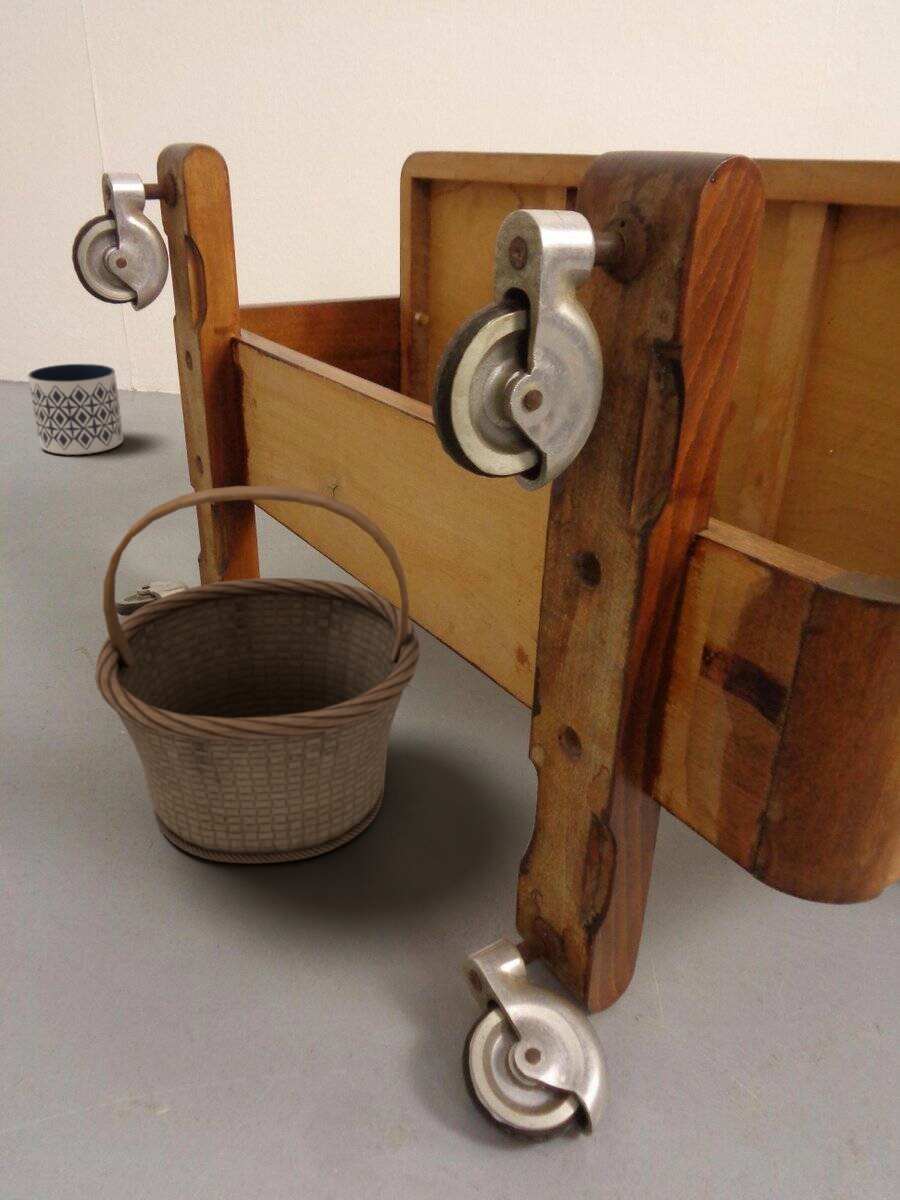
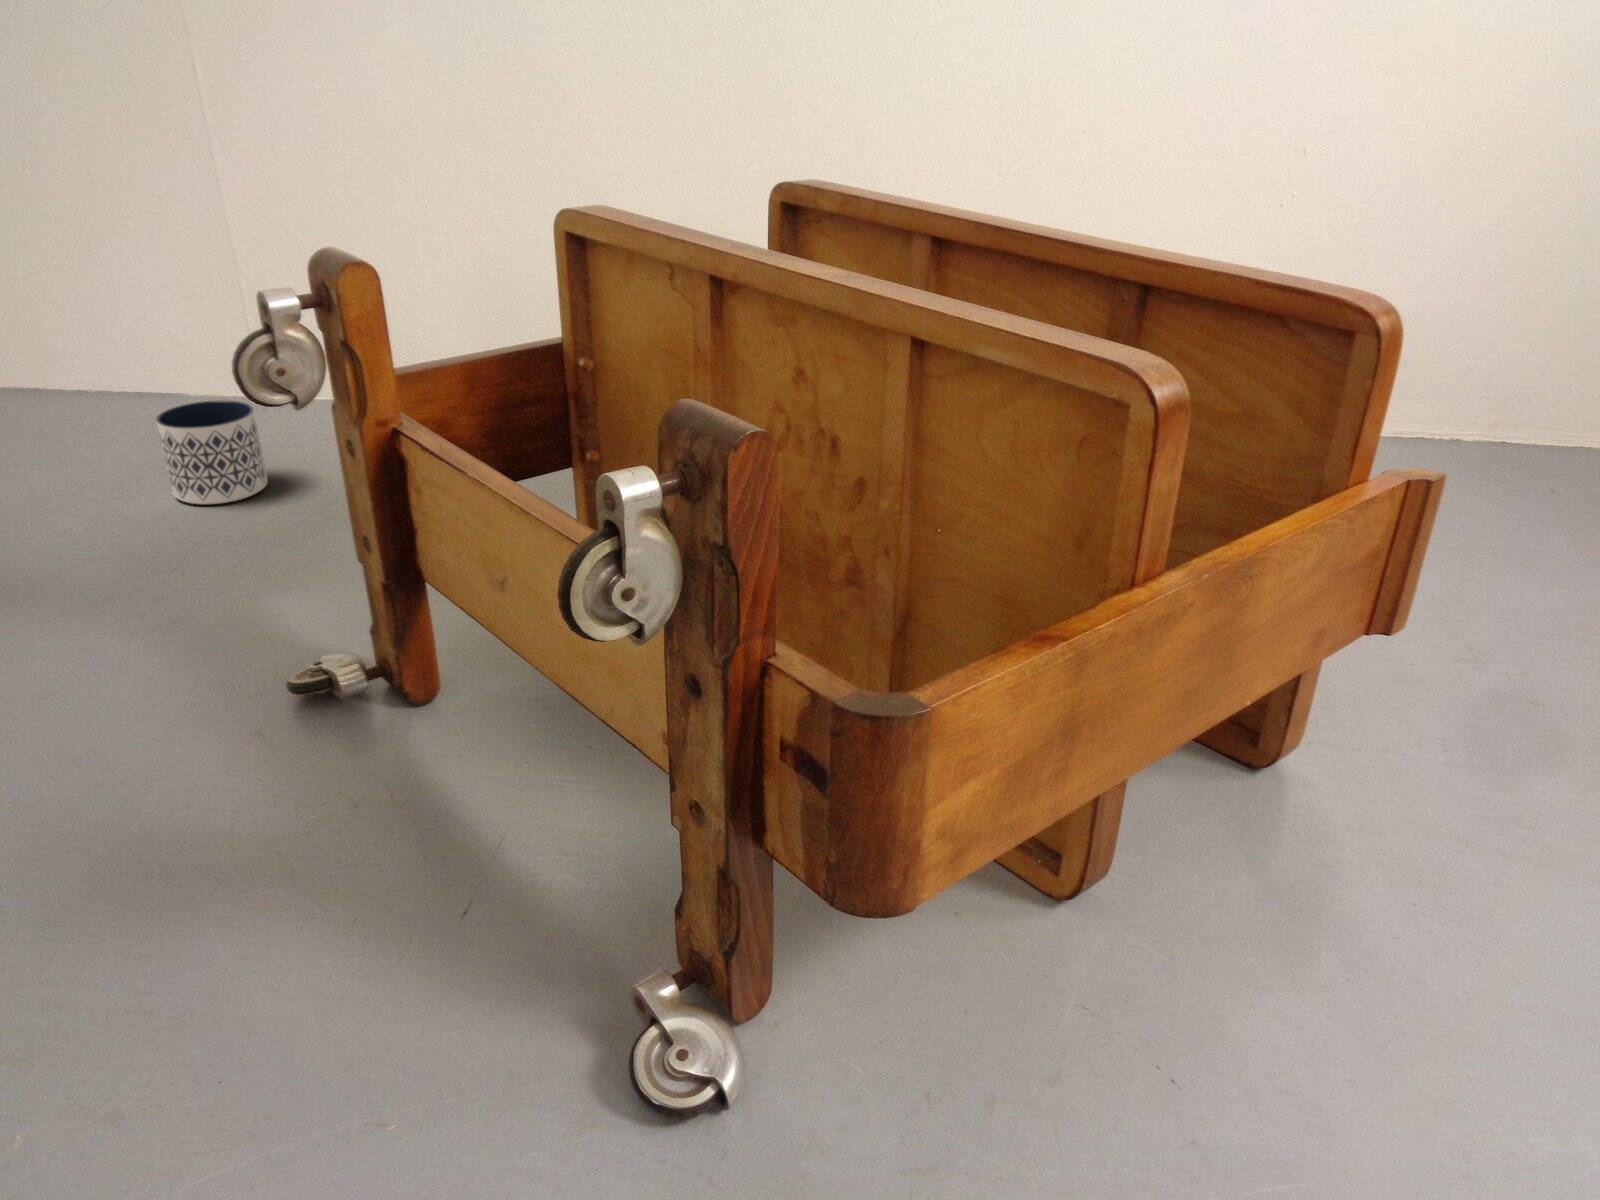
basket: present [95,486,420,863] -> none [296,599,587,929]

